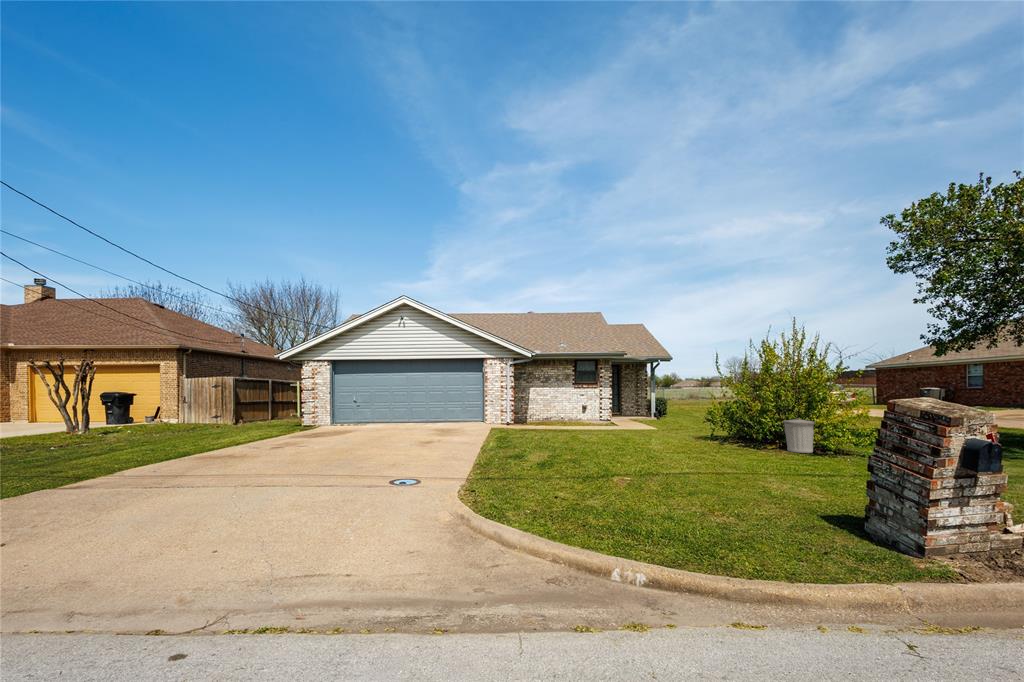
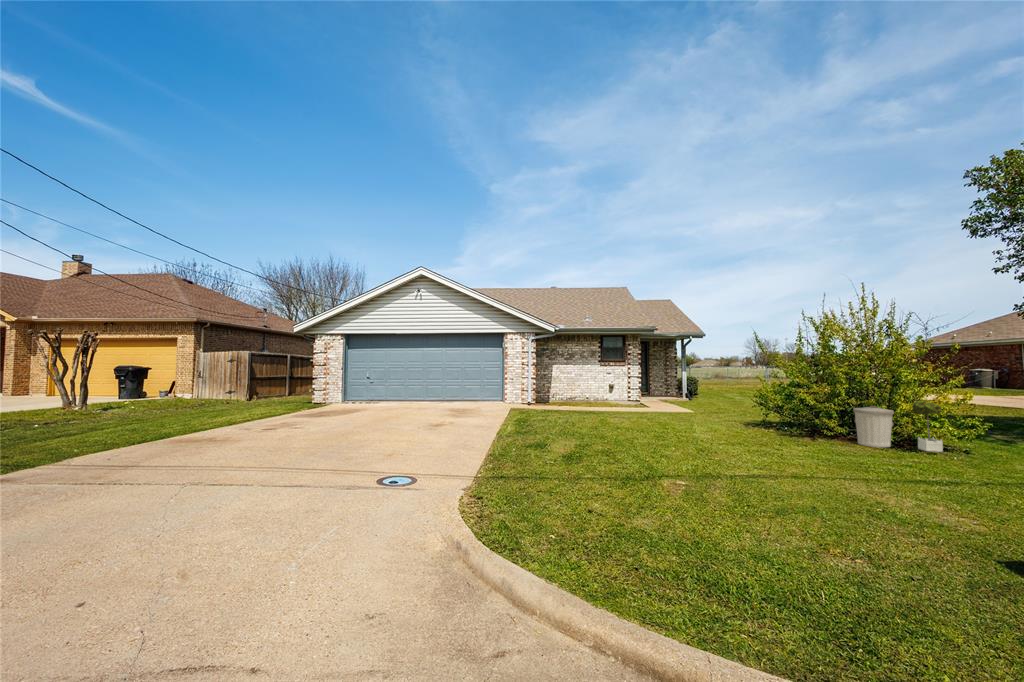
potted tree: none [828,413,852,455] -> present [913,401,943,452]

